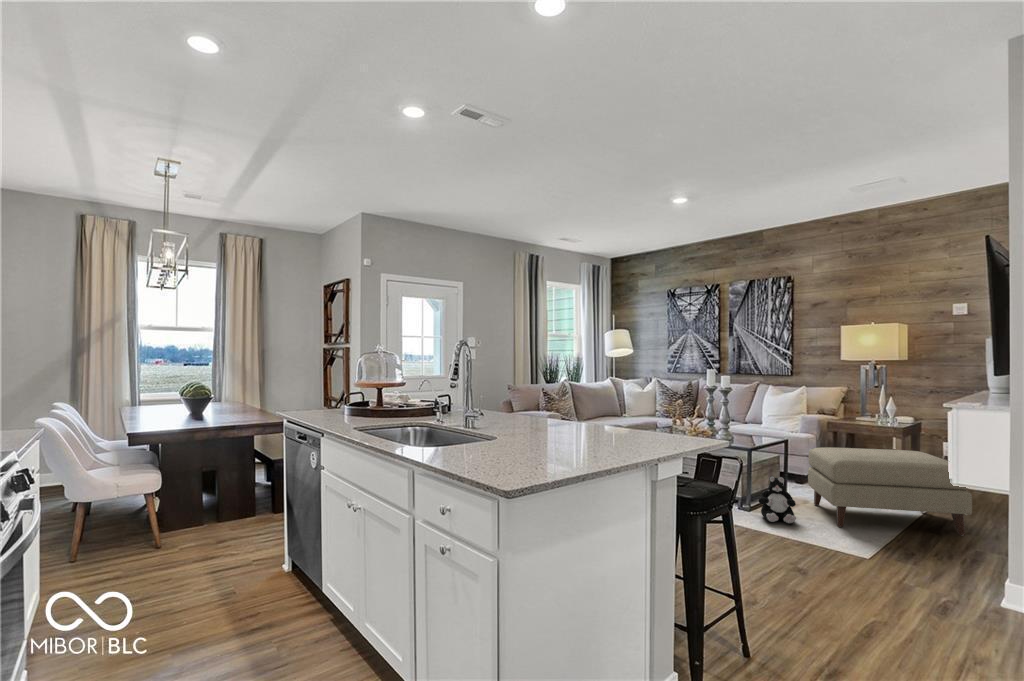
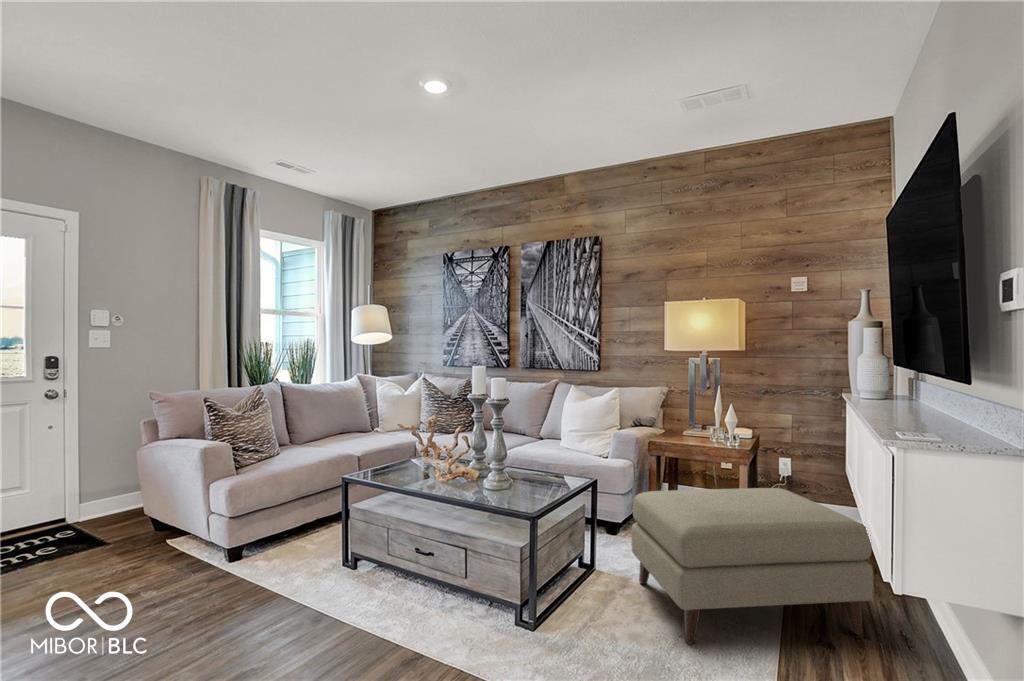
plush toy: present [758,476,796,523] -> none [560,560,624,654]

